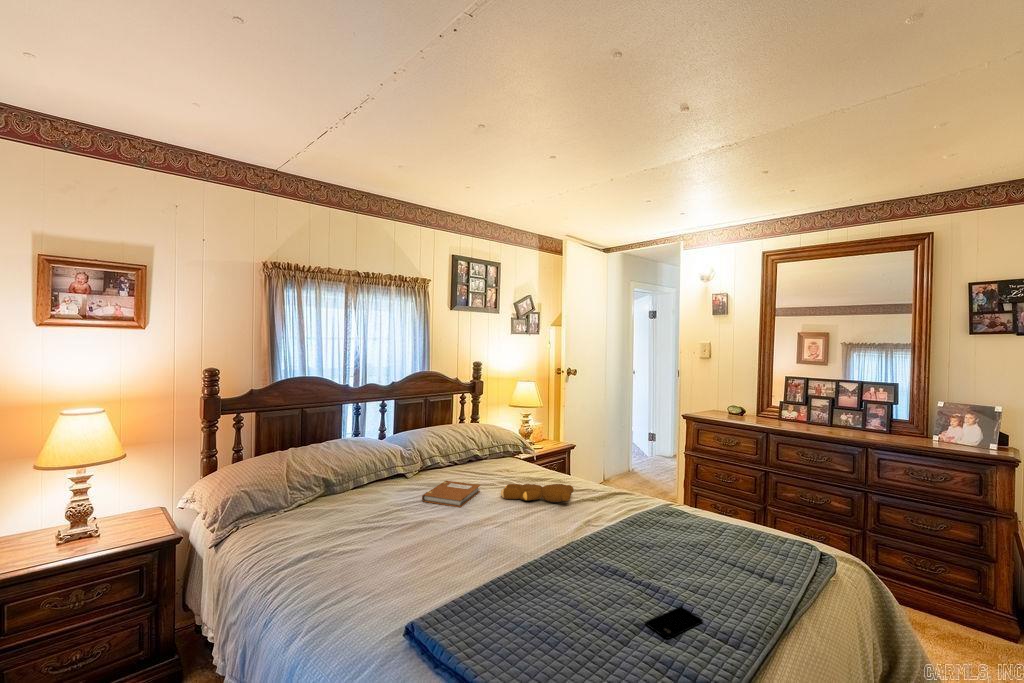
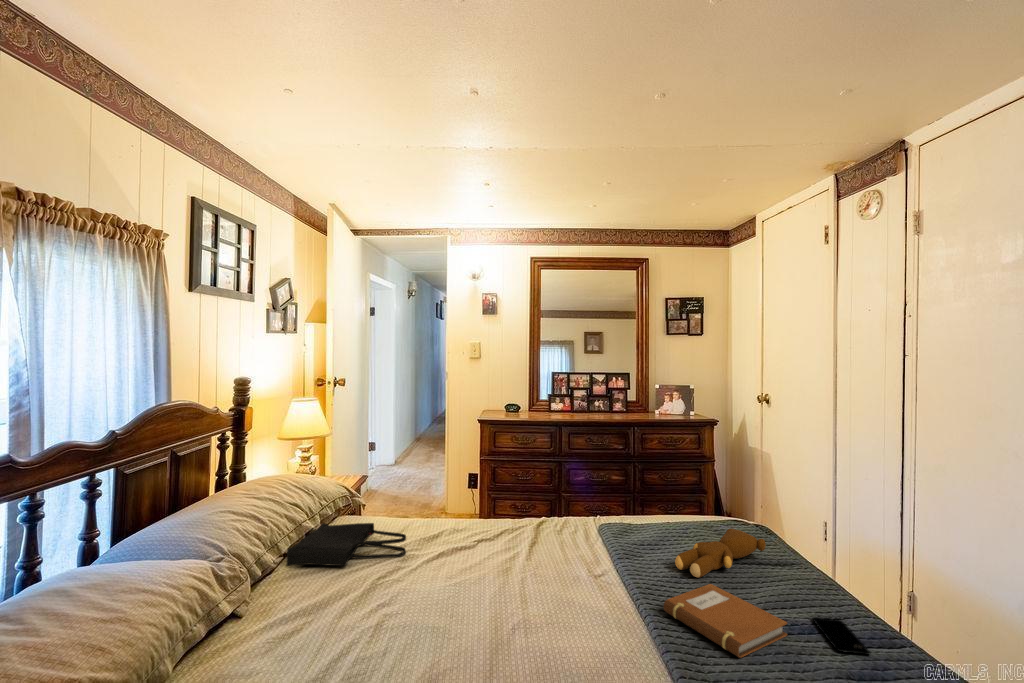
tote bag: none [455,454,513,482] -> present [286,523,406,566]
notebook: present [422,481,480,507] -> present [664,584,787,658]
teddy bear: present [501,484,574,503] -> present [675,529,766,578]

